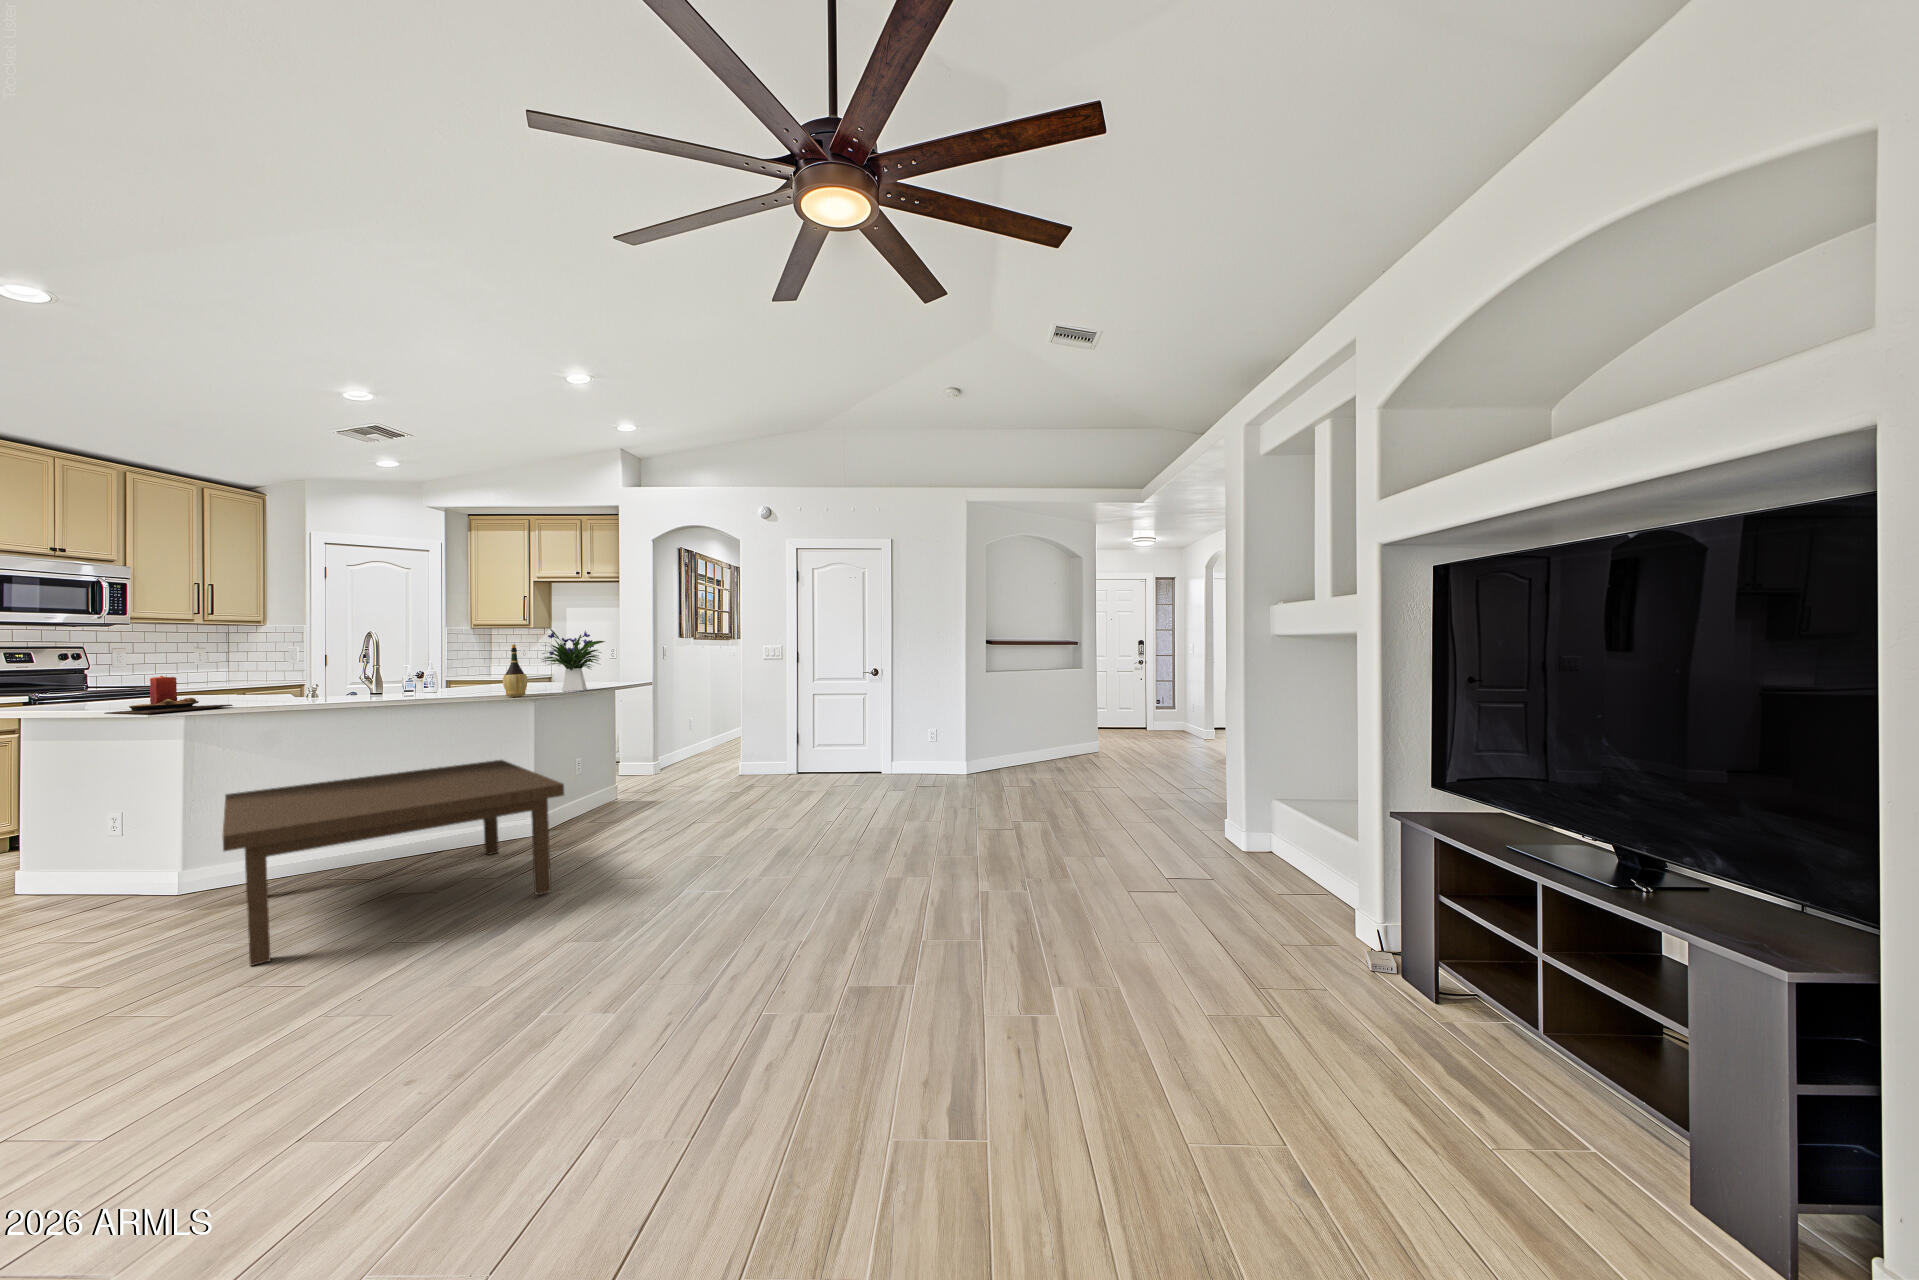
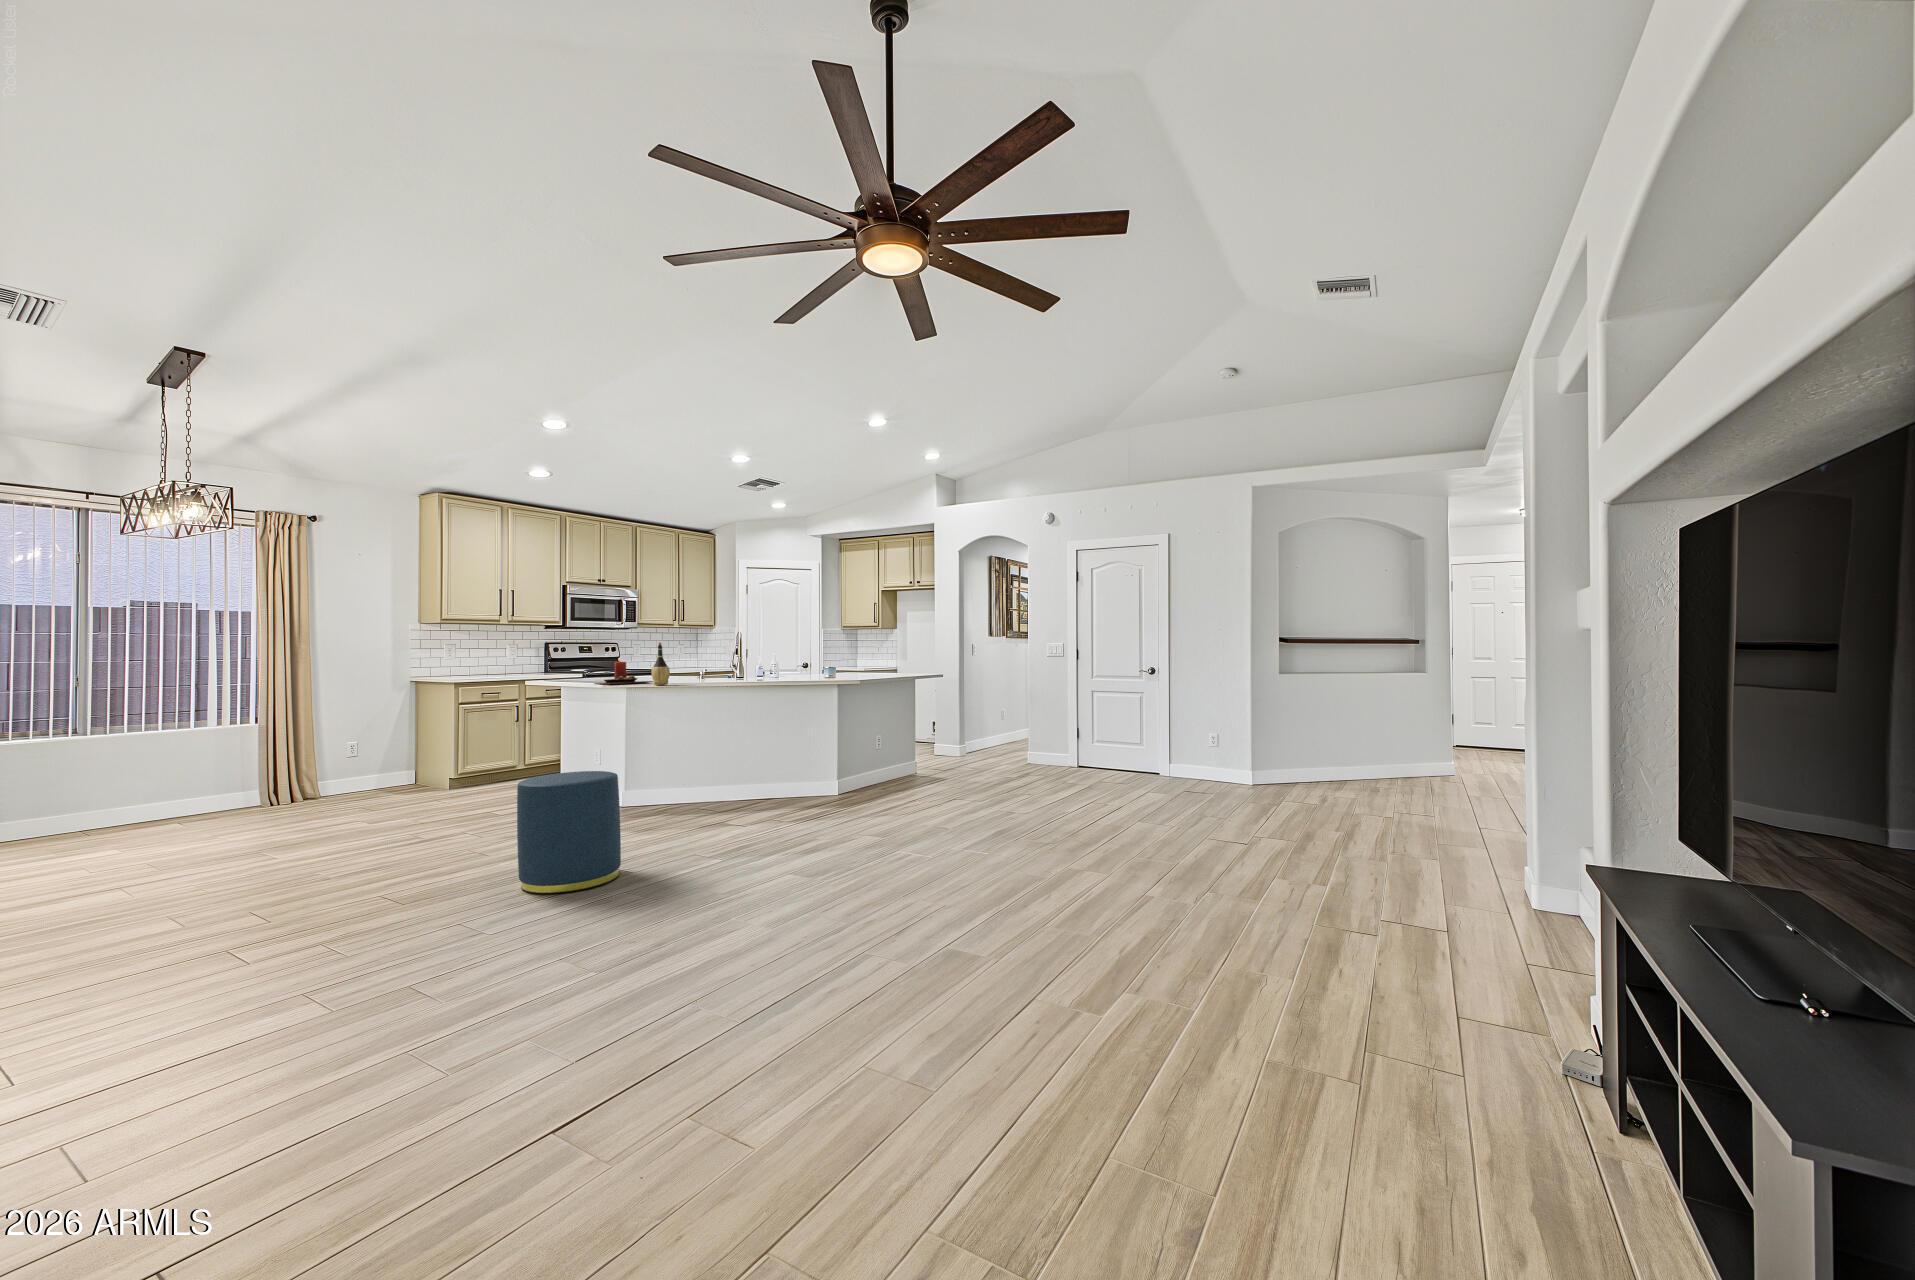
flower arrangement: present [542,628,605,691] -> none [837,628,887,680]
wine bottle: present [503,644,527,697] -> present [651,643,670,685]
coffee table: present [223,760,564,966] -> none [611,731,812,846]
ottoman: none [61,859,290,1097] -> present [517,771,621,894]

